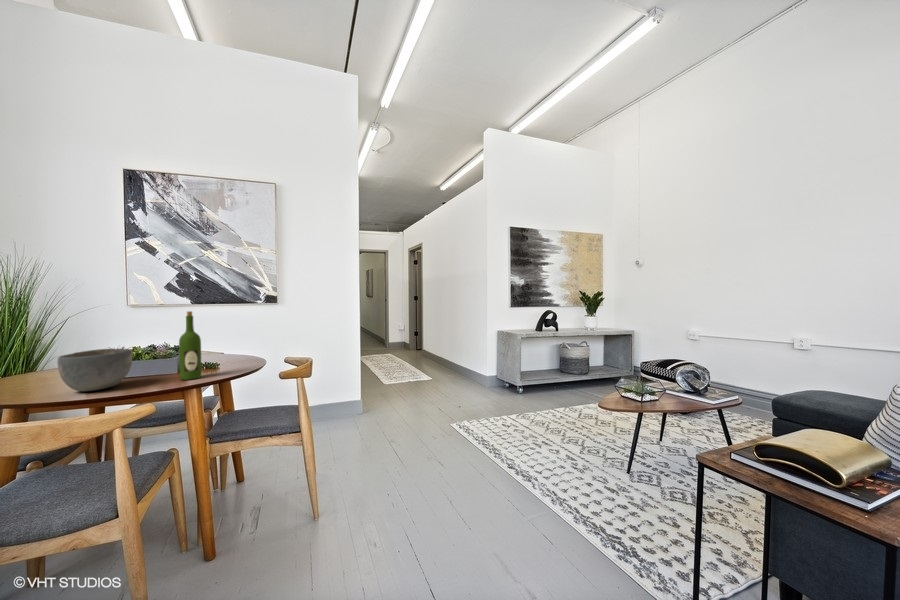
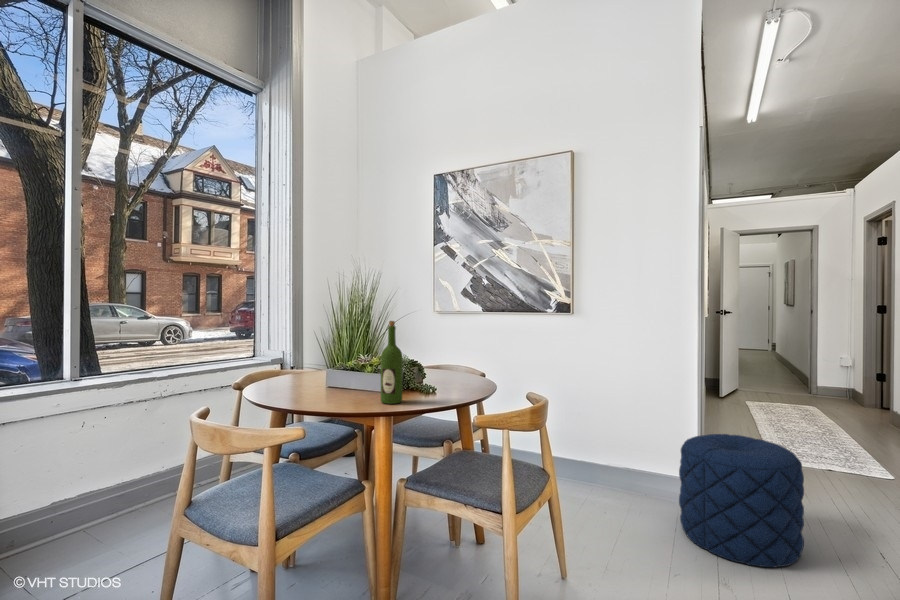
bowl: present [57,349,132,391] -> none [292,356,349,398]
pouf: none [358,367,415,431] -> present [679,434,804,567]

